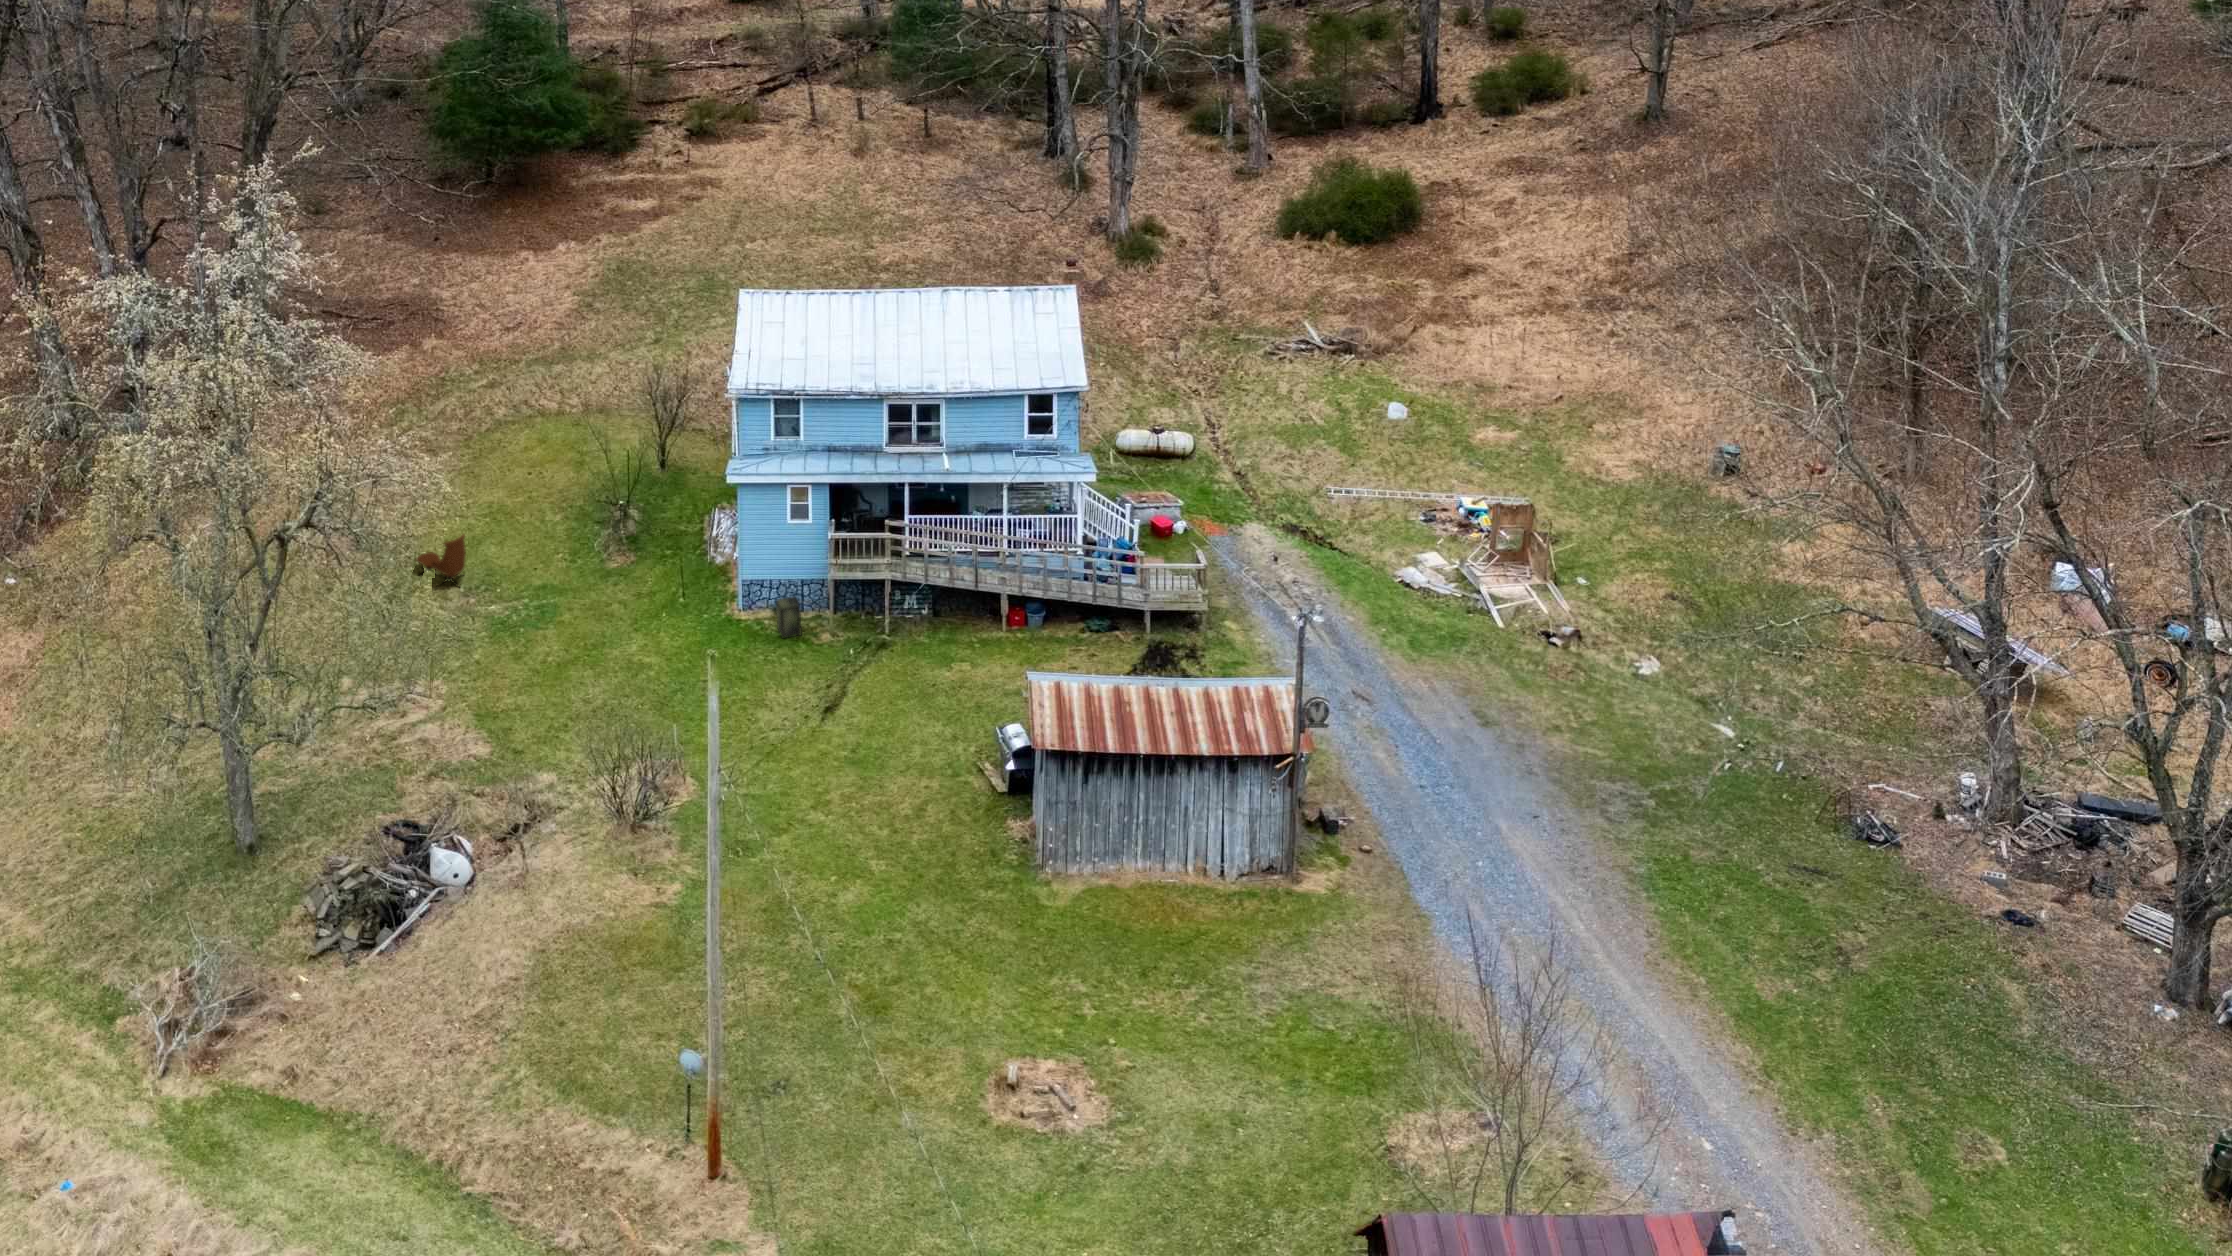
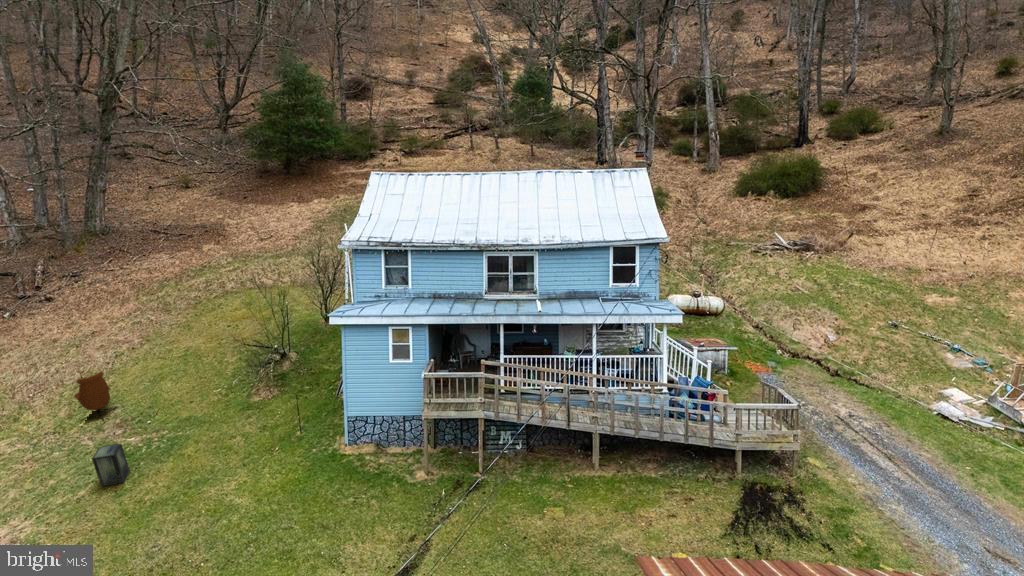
storage box: present [776,597,802,638] -> present [92,444,130,487]

